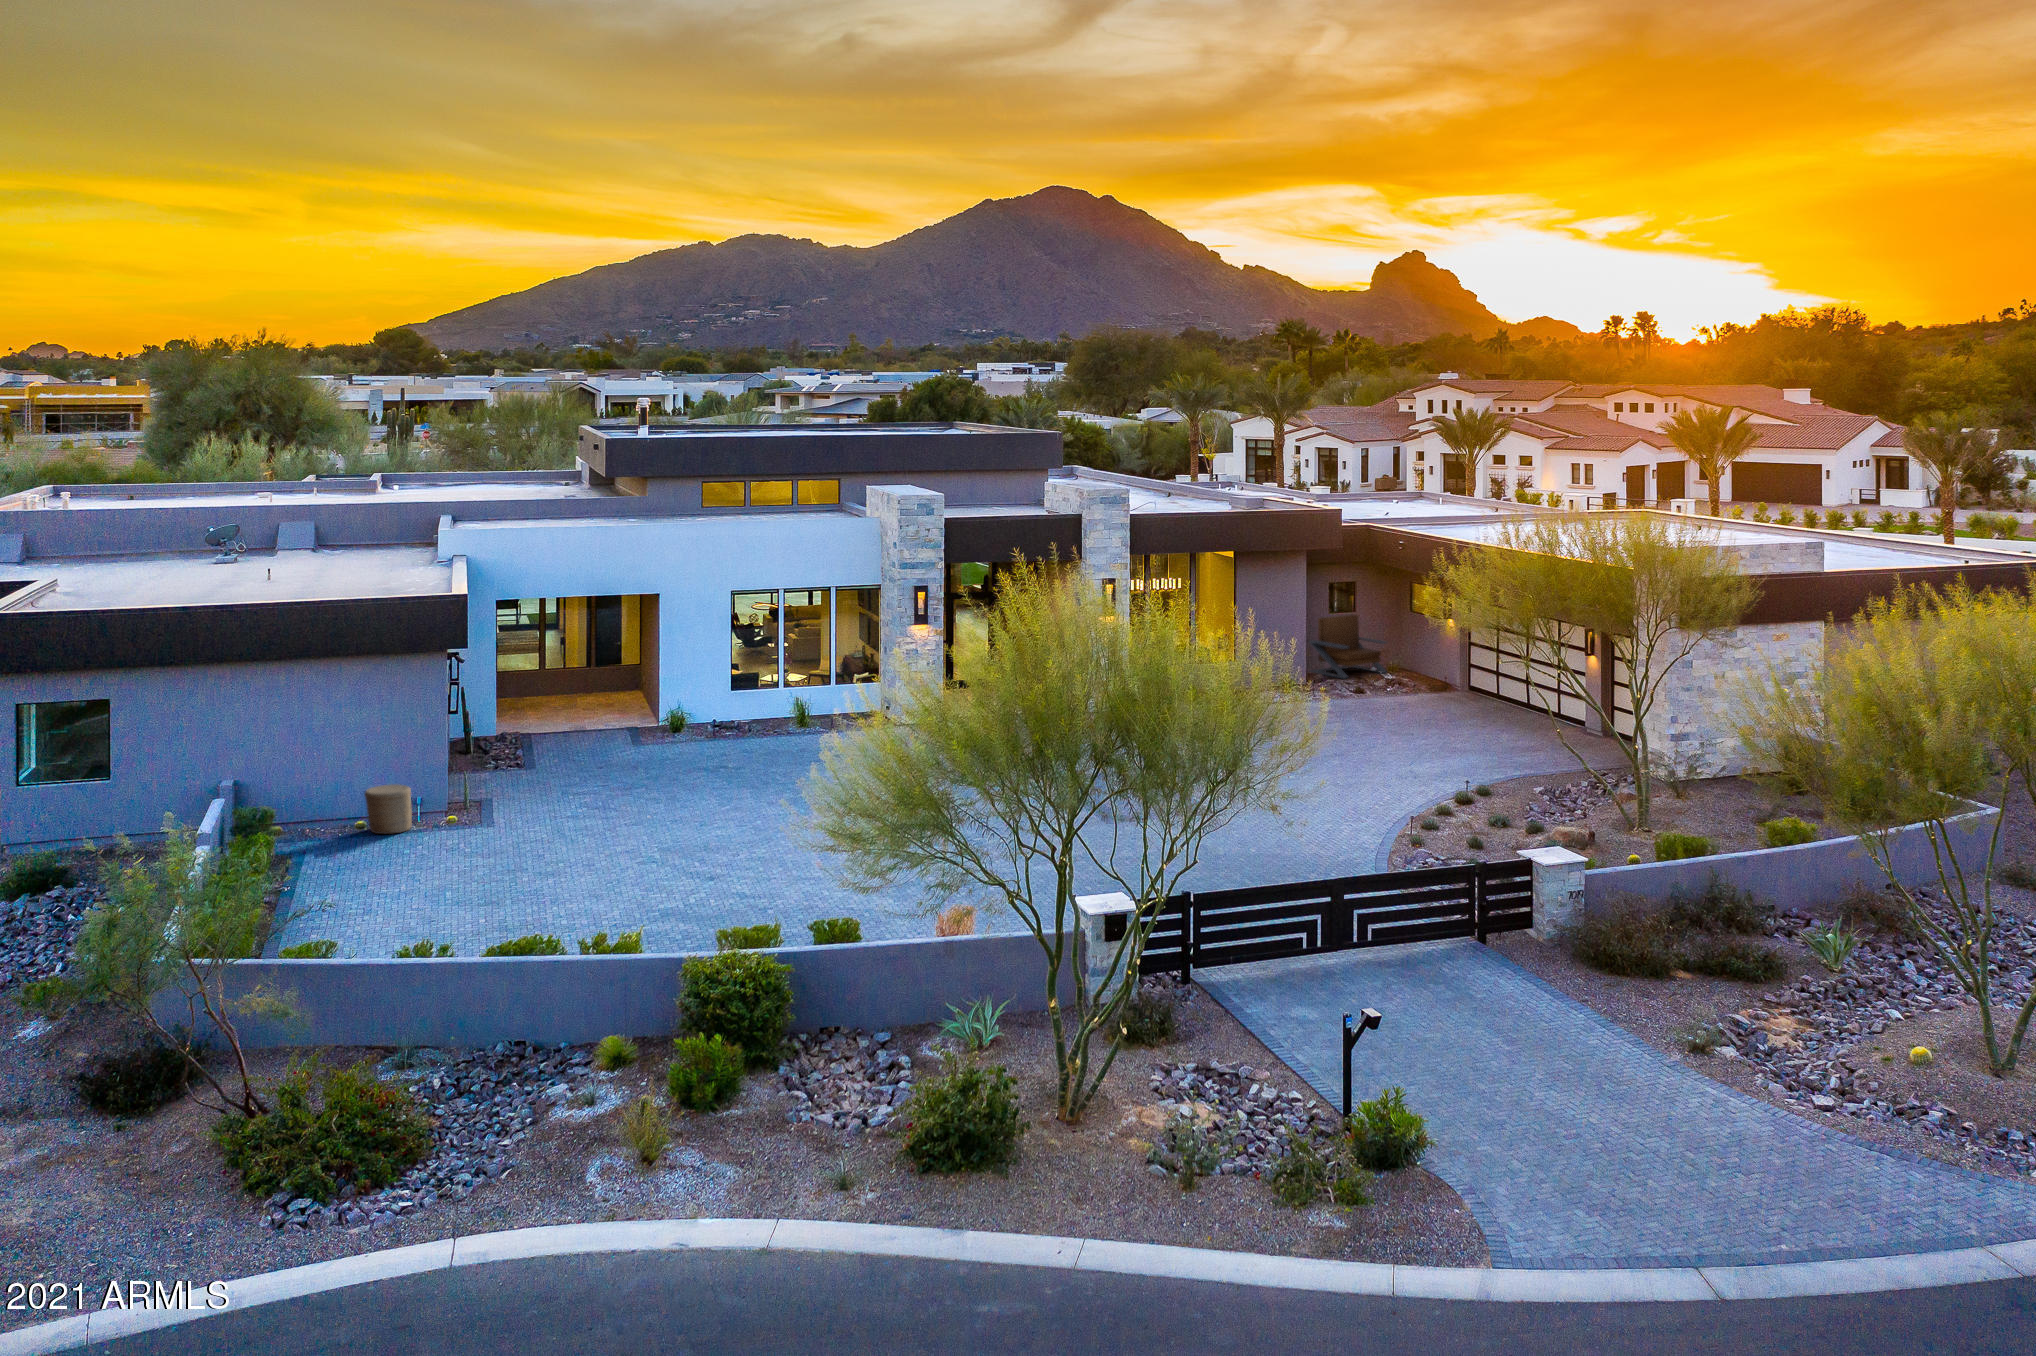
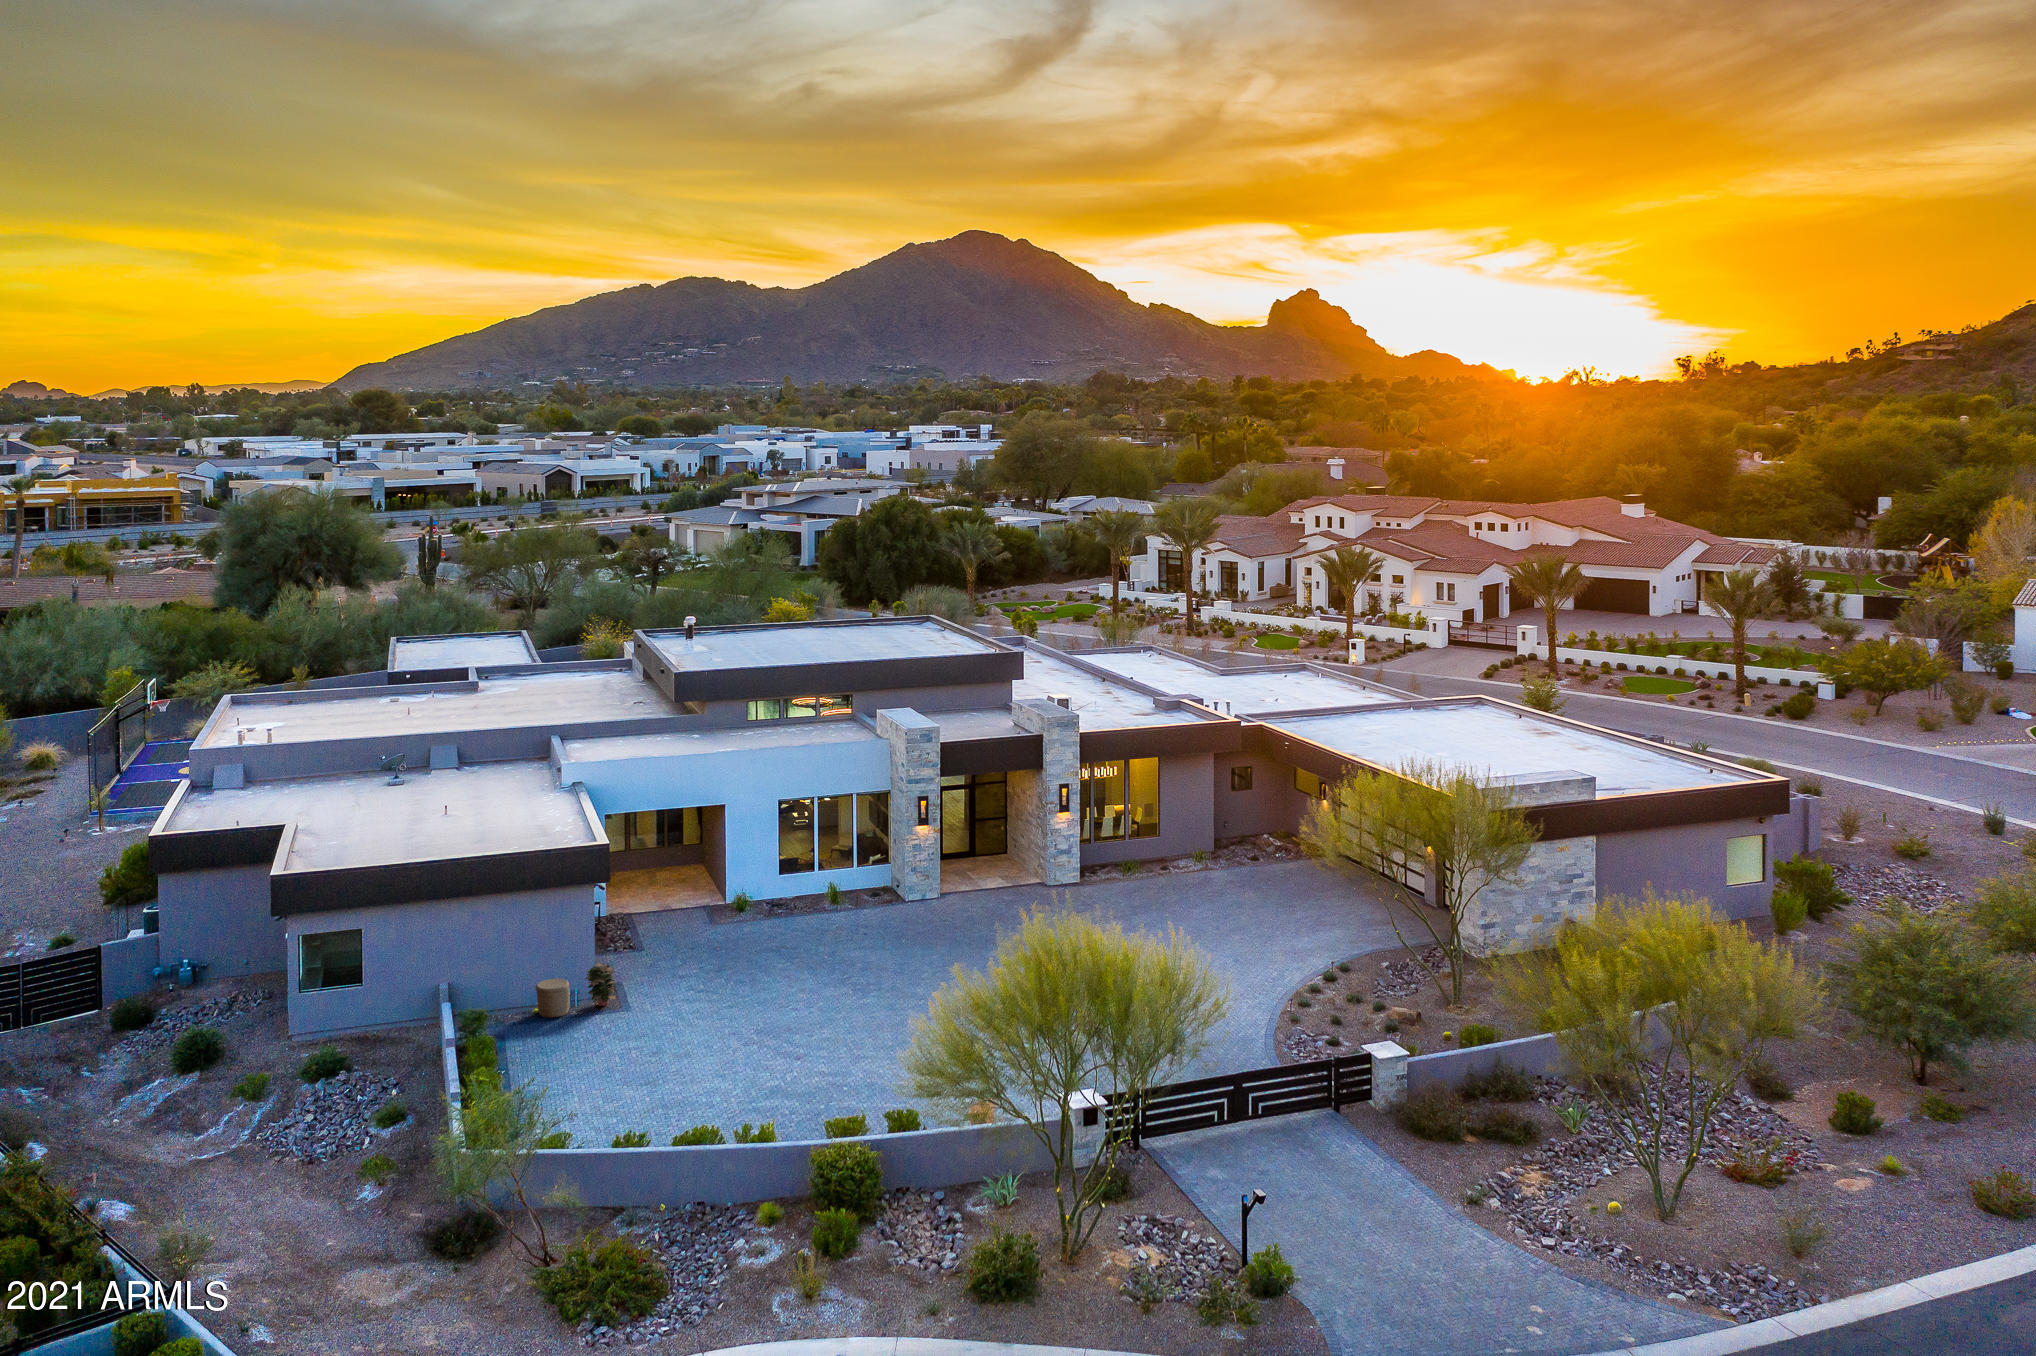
lounge chair: present [1309,614,1387,679] -> none [1218,797,1279,851]
decorative plant: none [434,765,478,823] -> present [585,963,616,1006]

